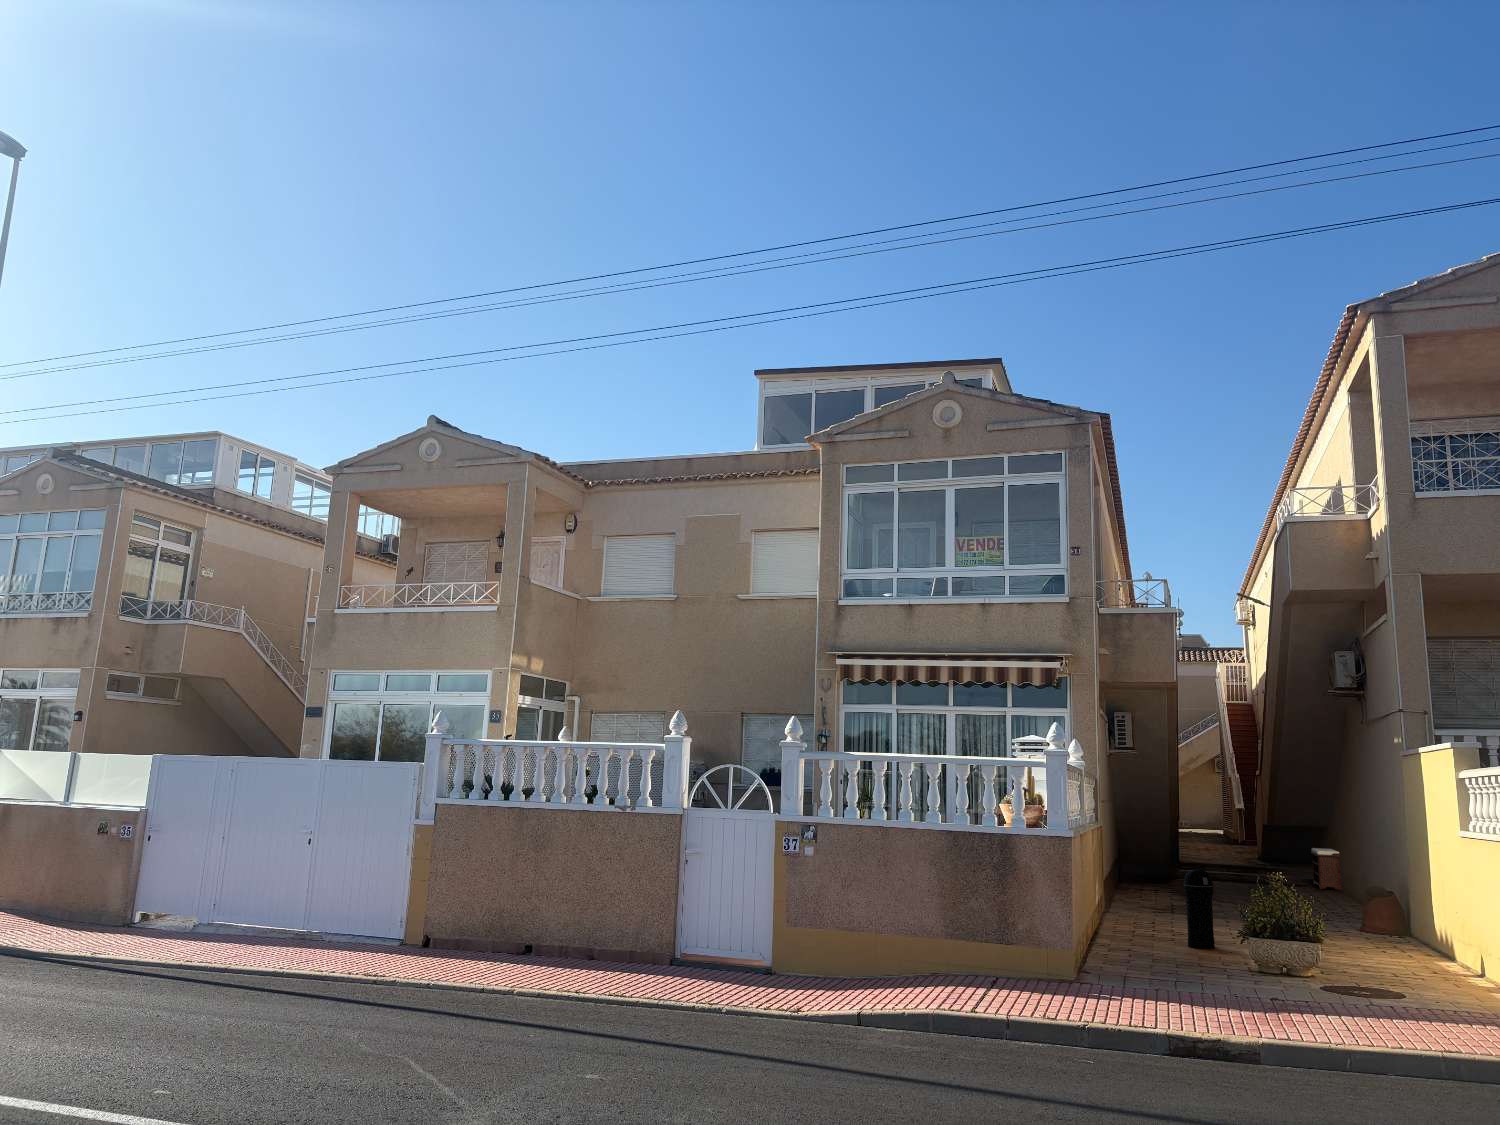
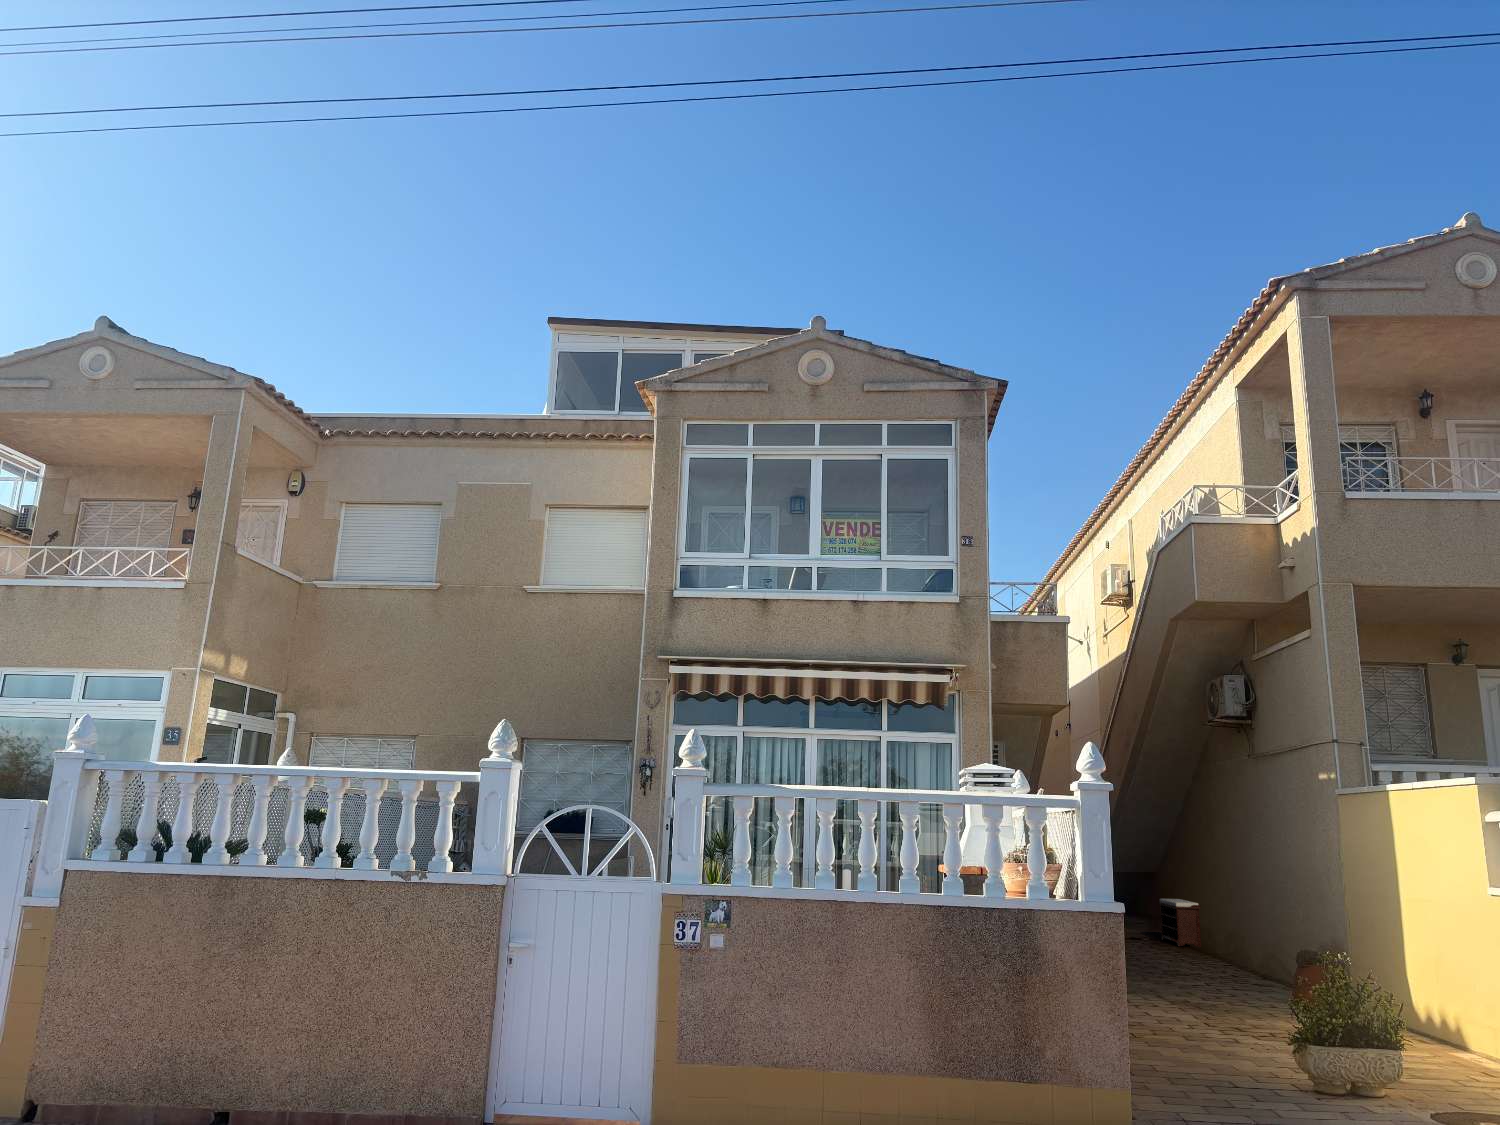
trash can: present [1183,869,1215,949] -> none [1156,942,1198,1050]

